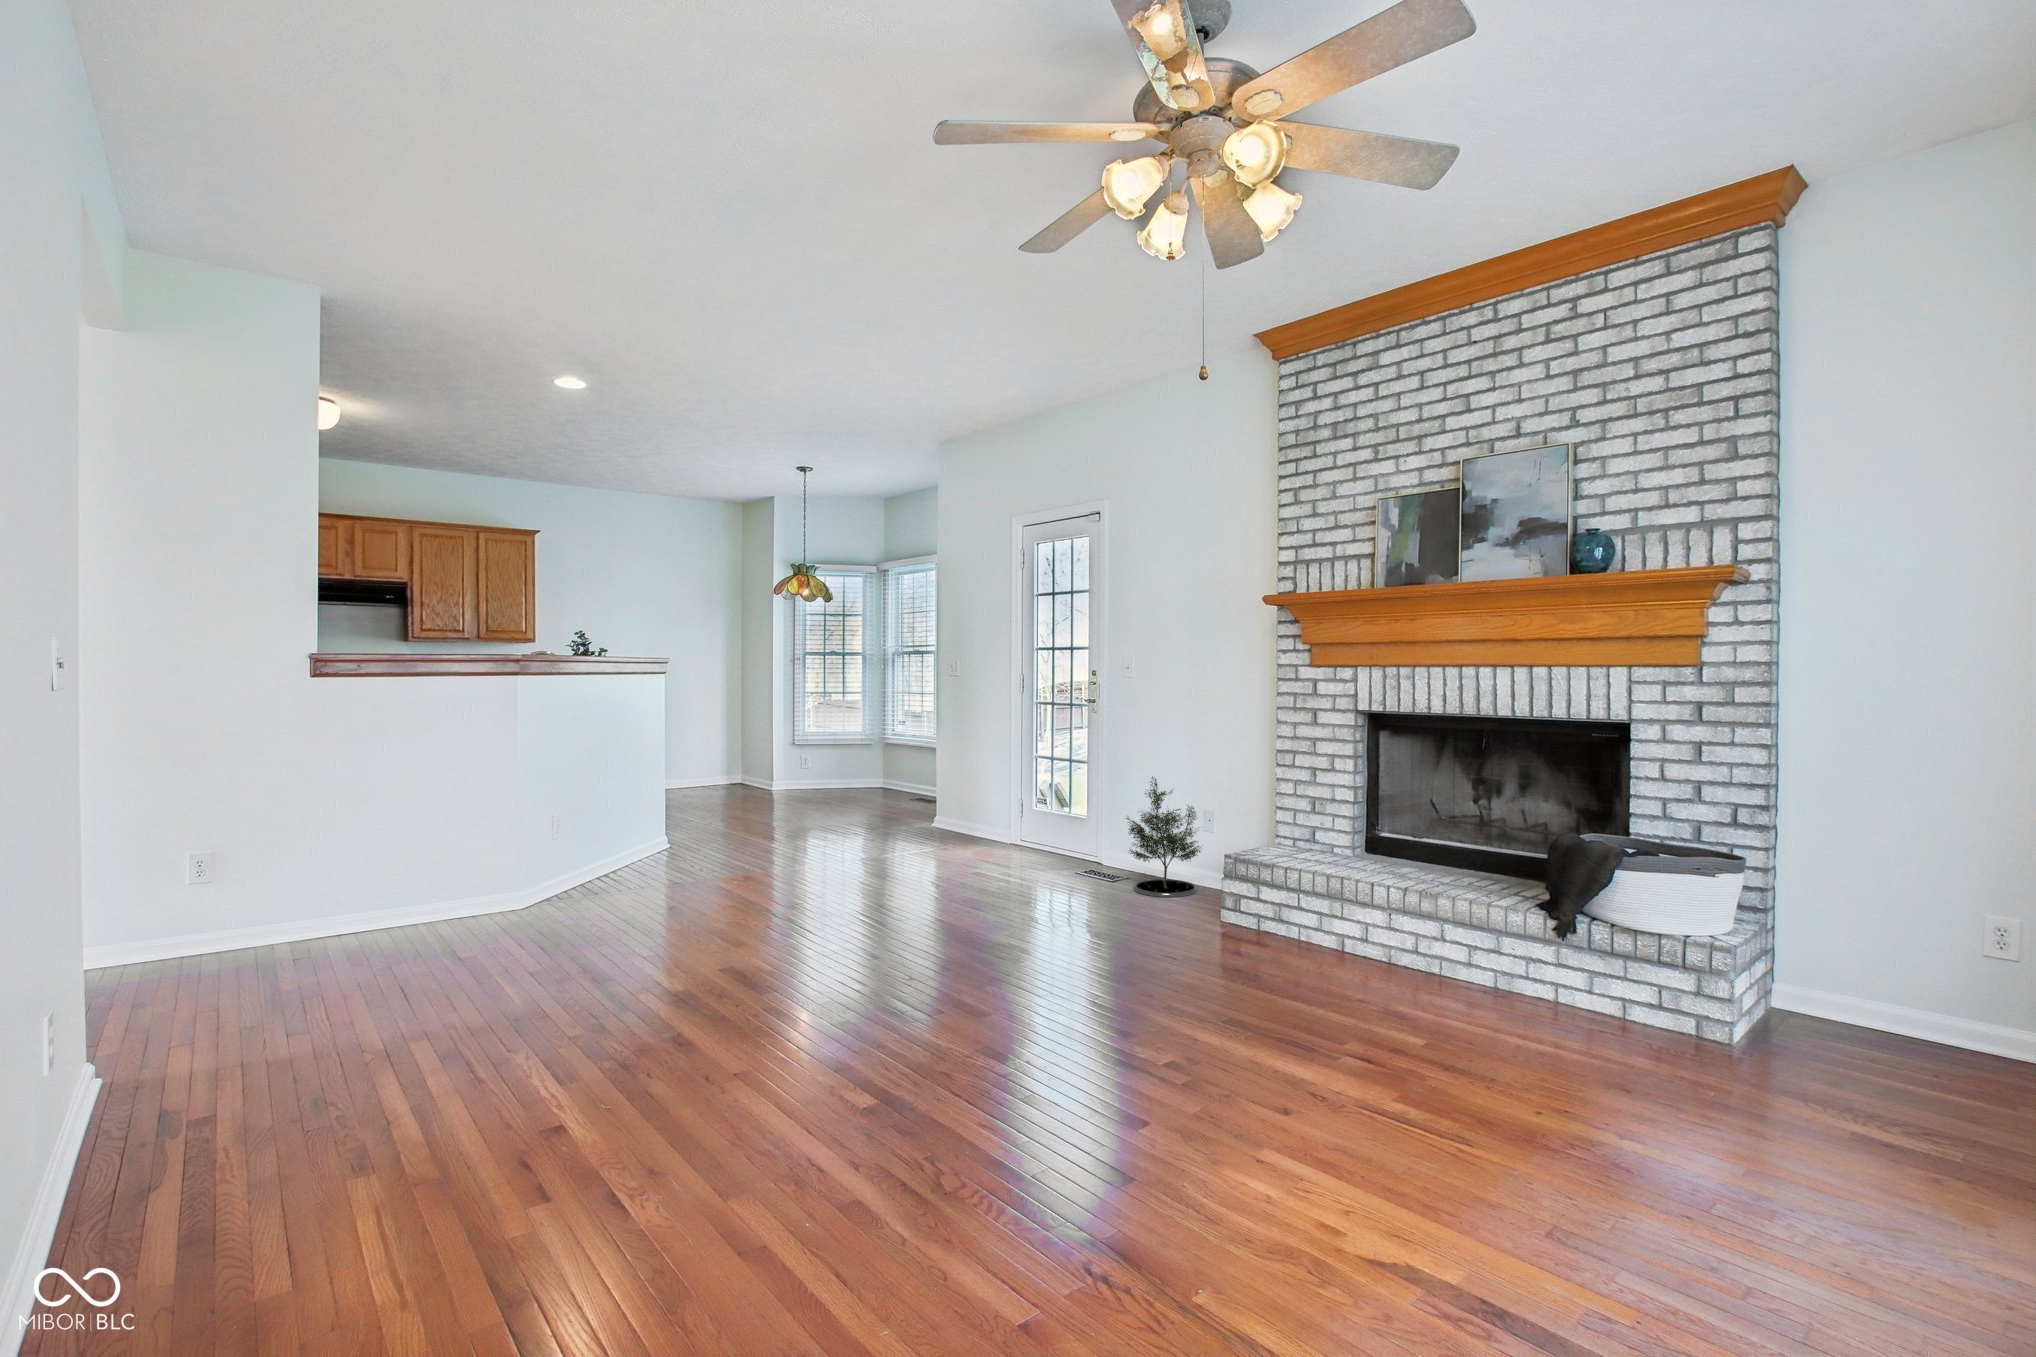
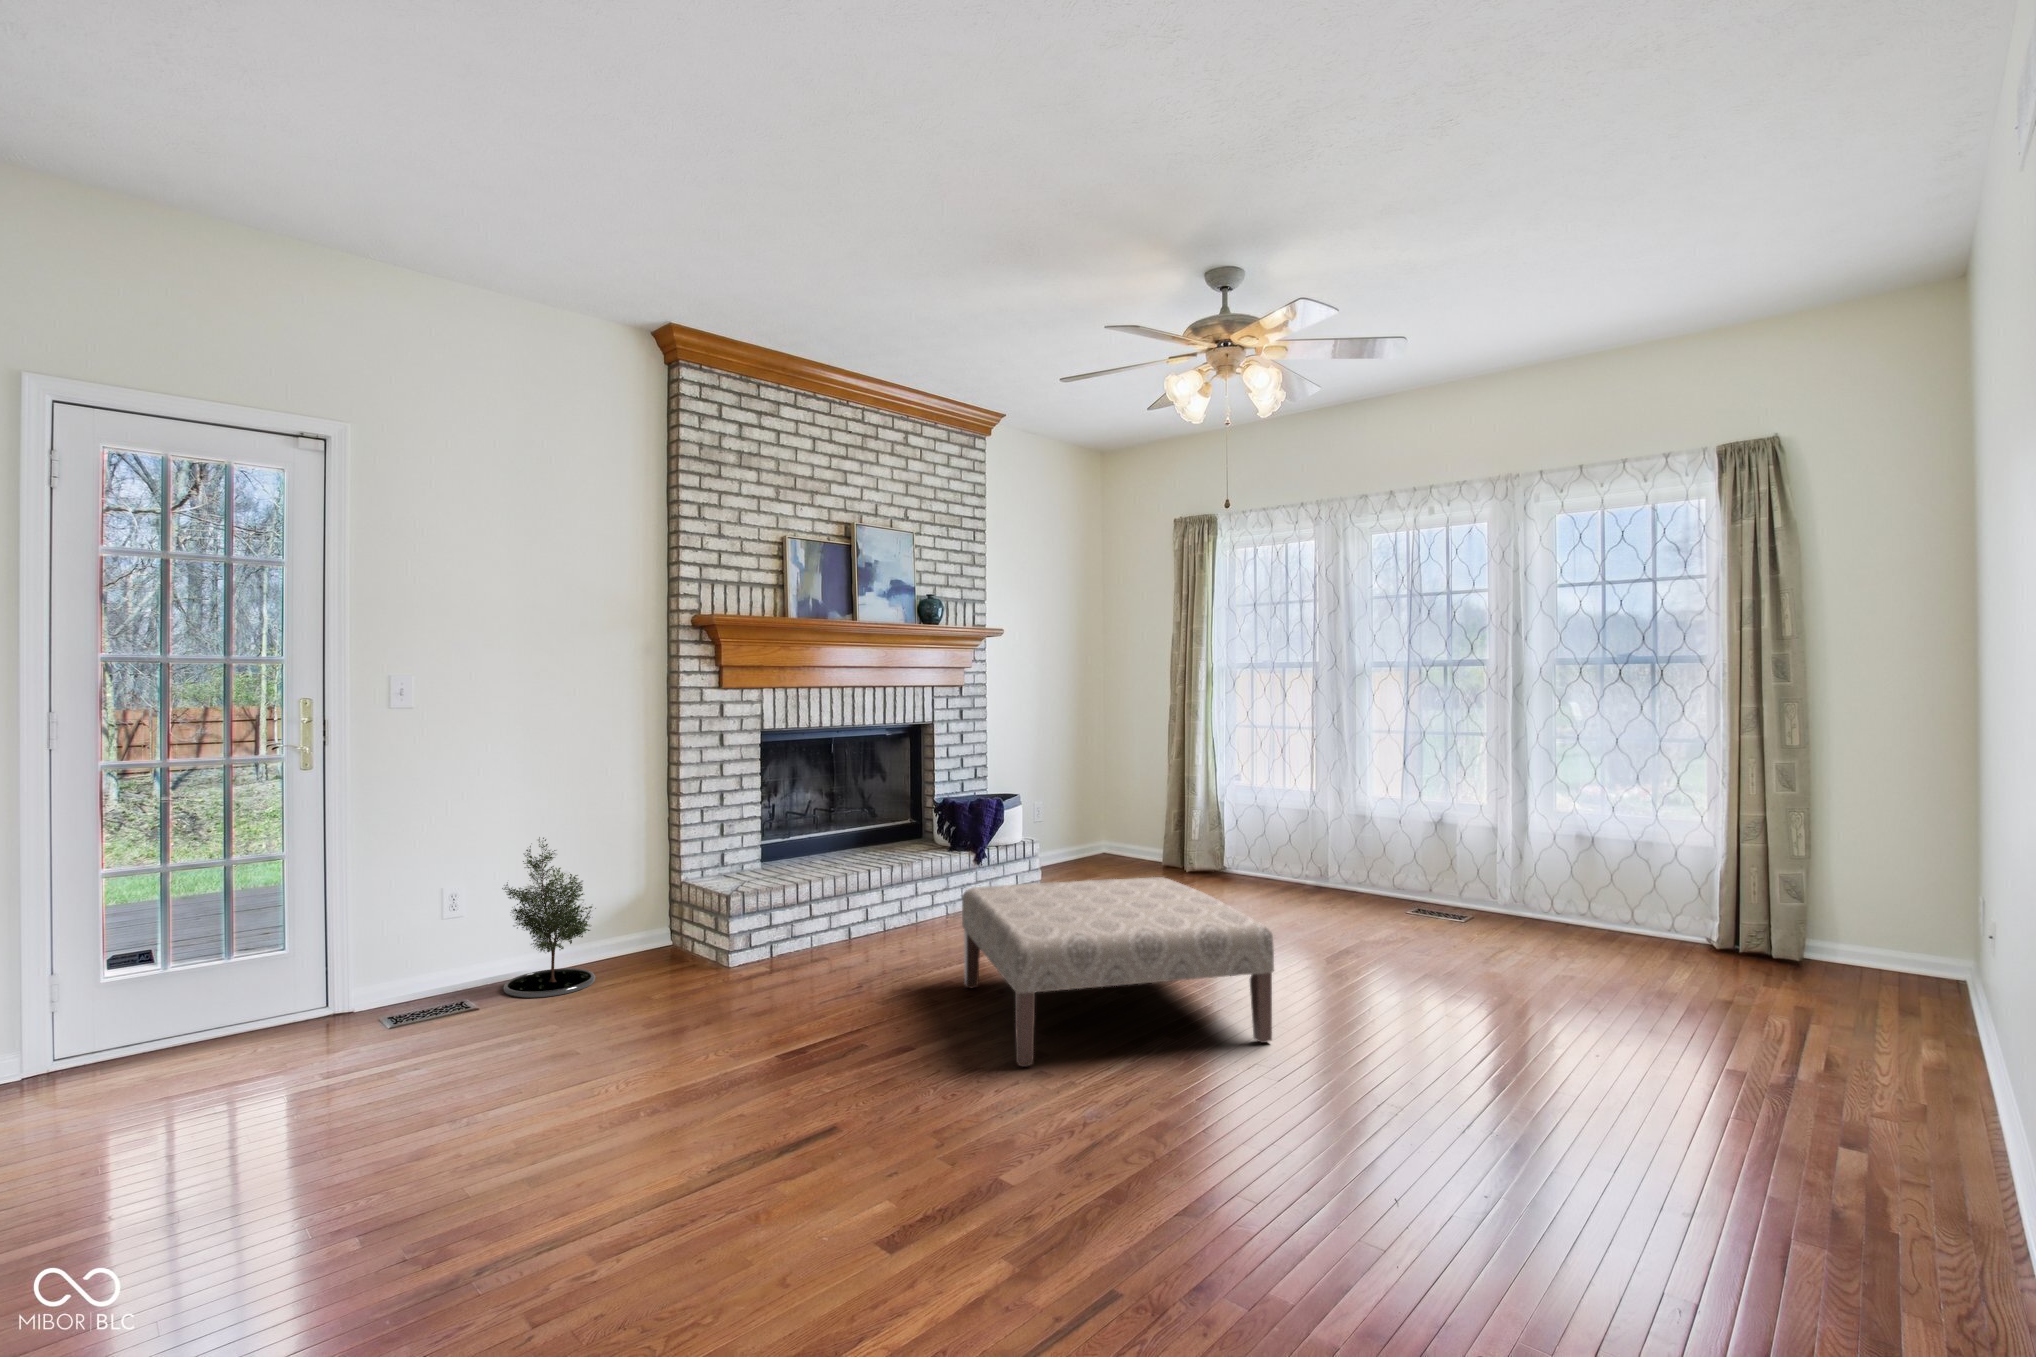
ottoman: none [942,892,1293,1132] -> present [962,877,1274,1067]

